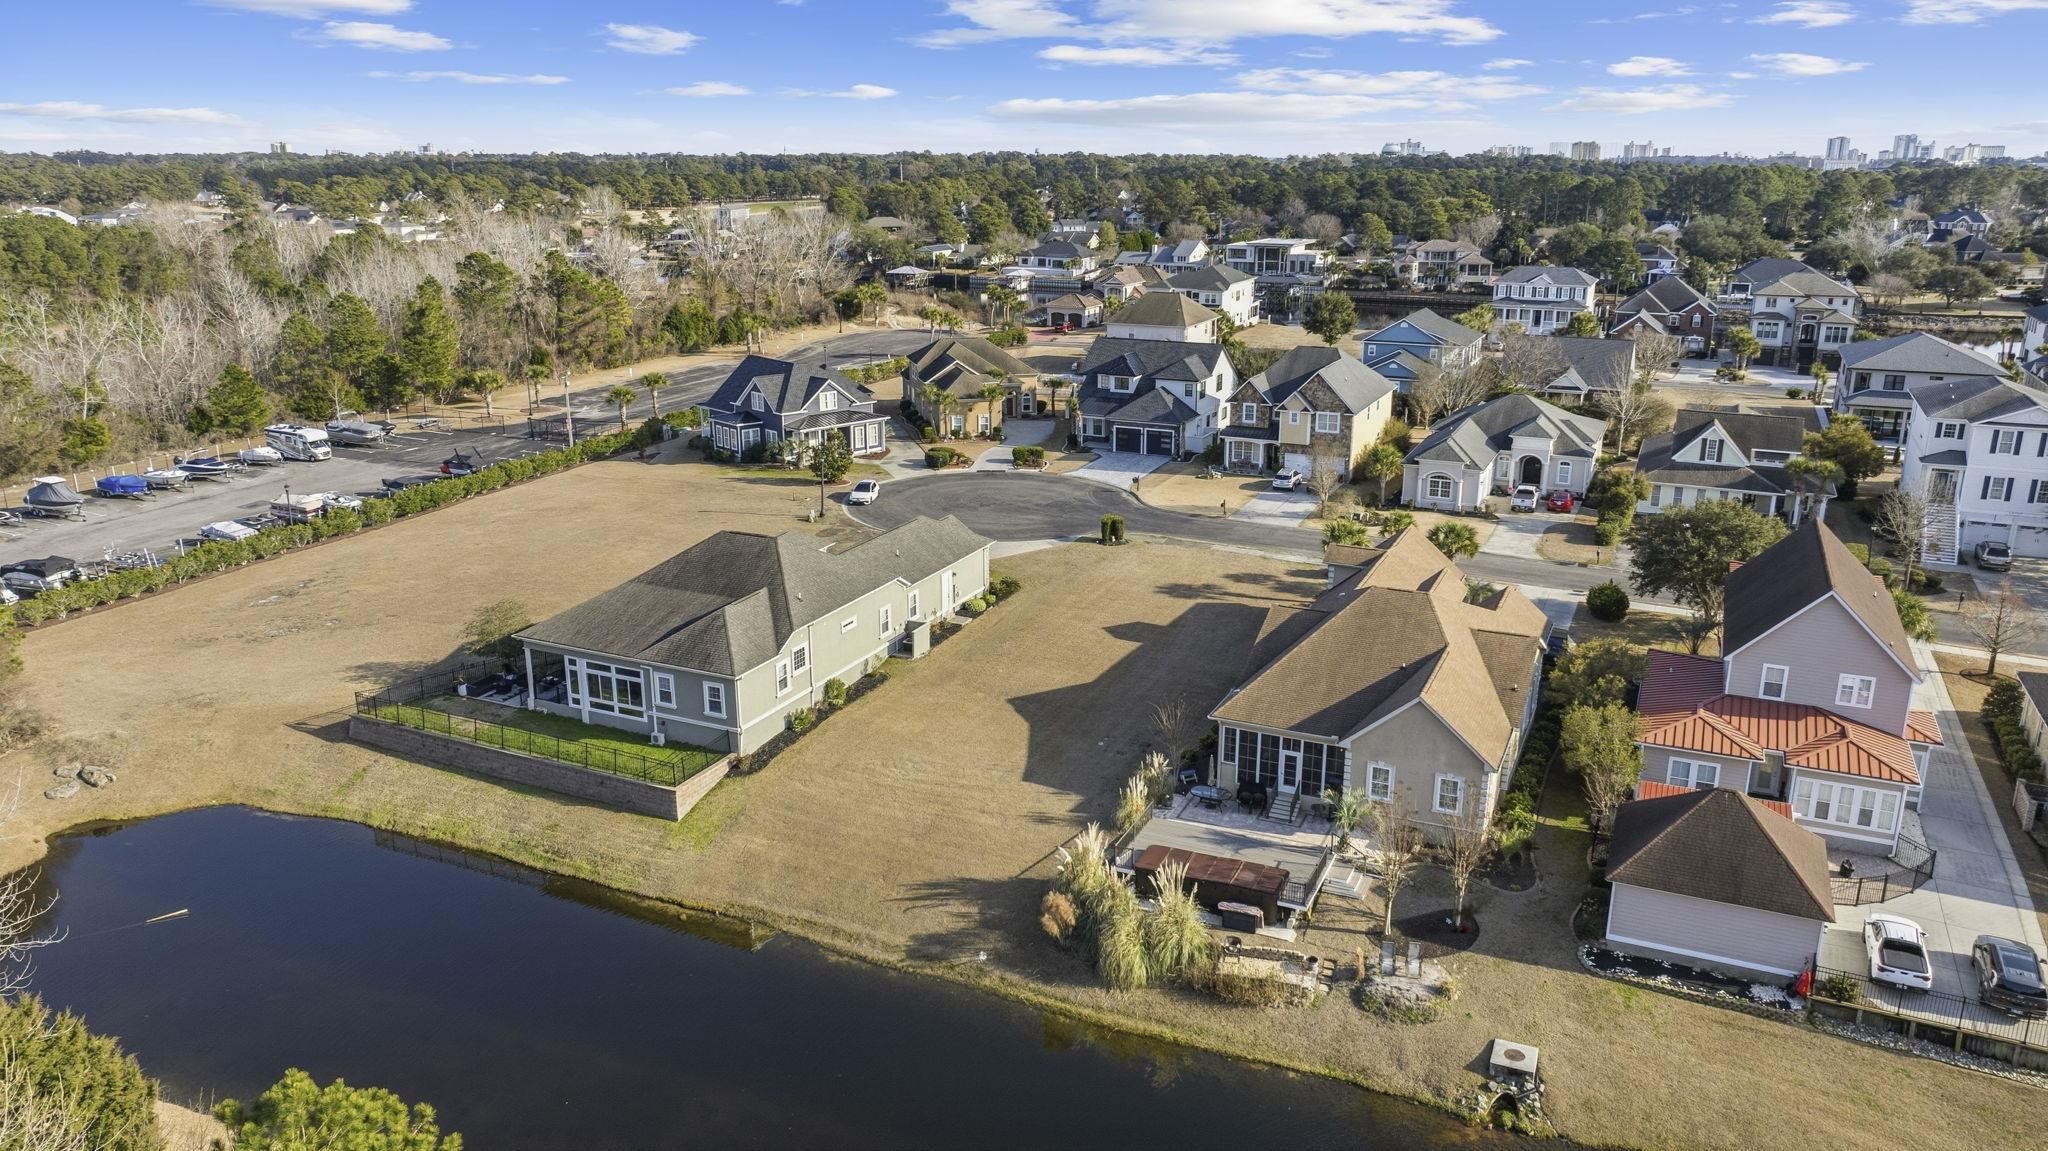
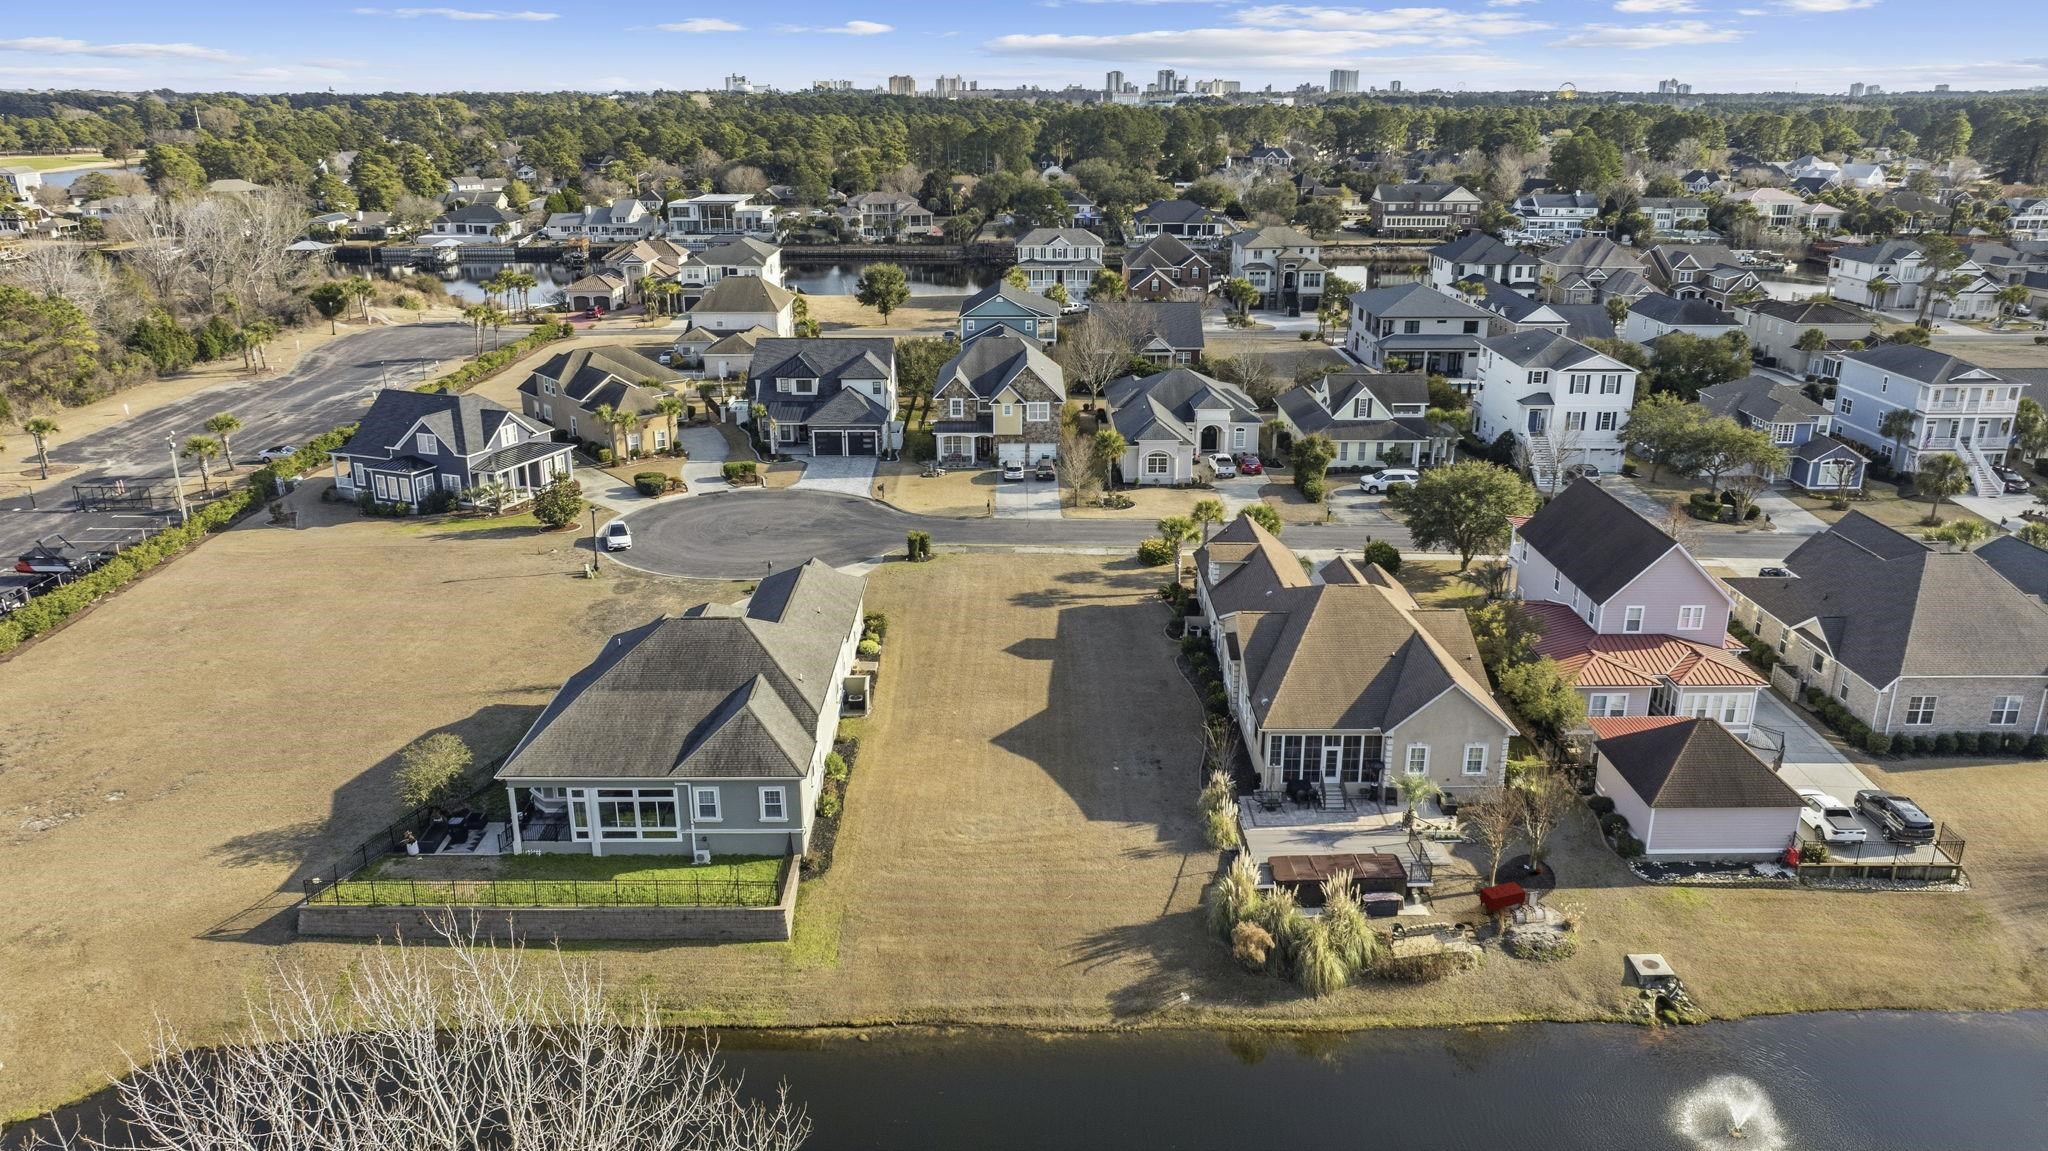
bench: none [1364,928,1416,961] -> present [1480,882,1526,914]

